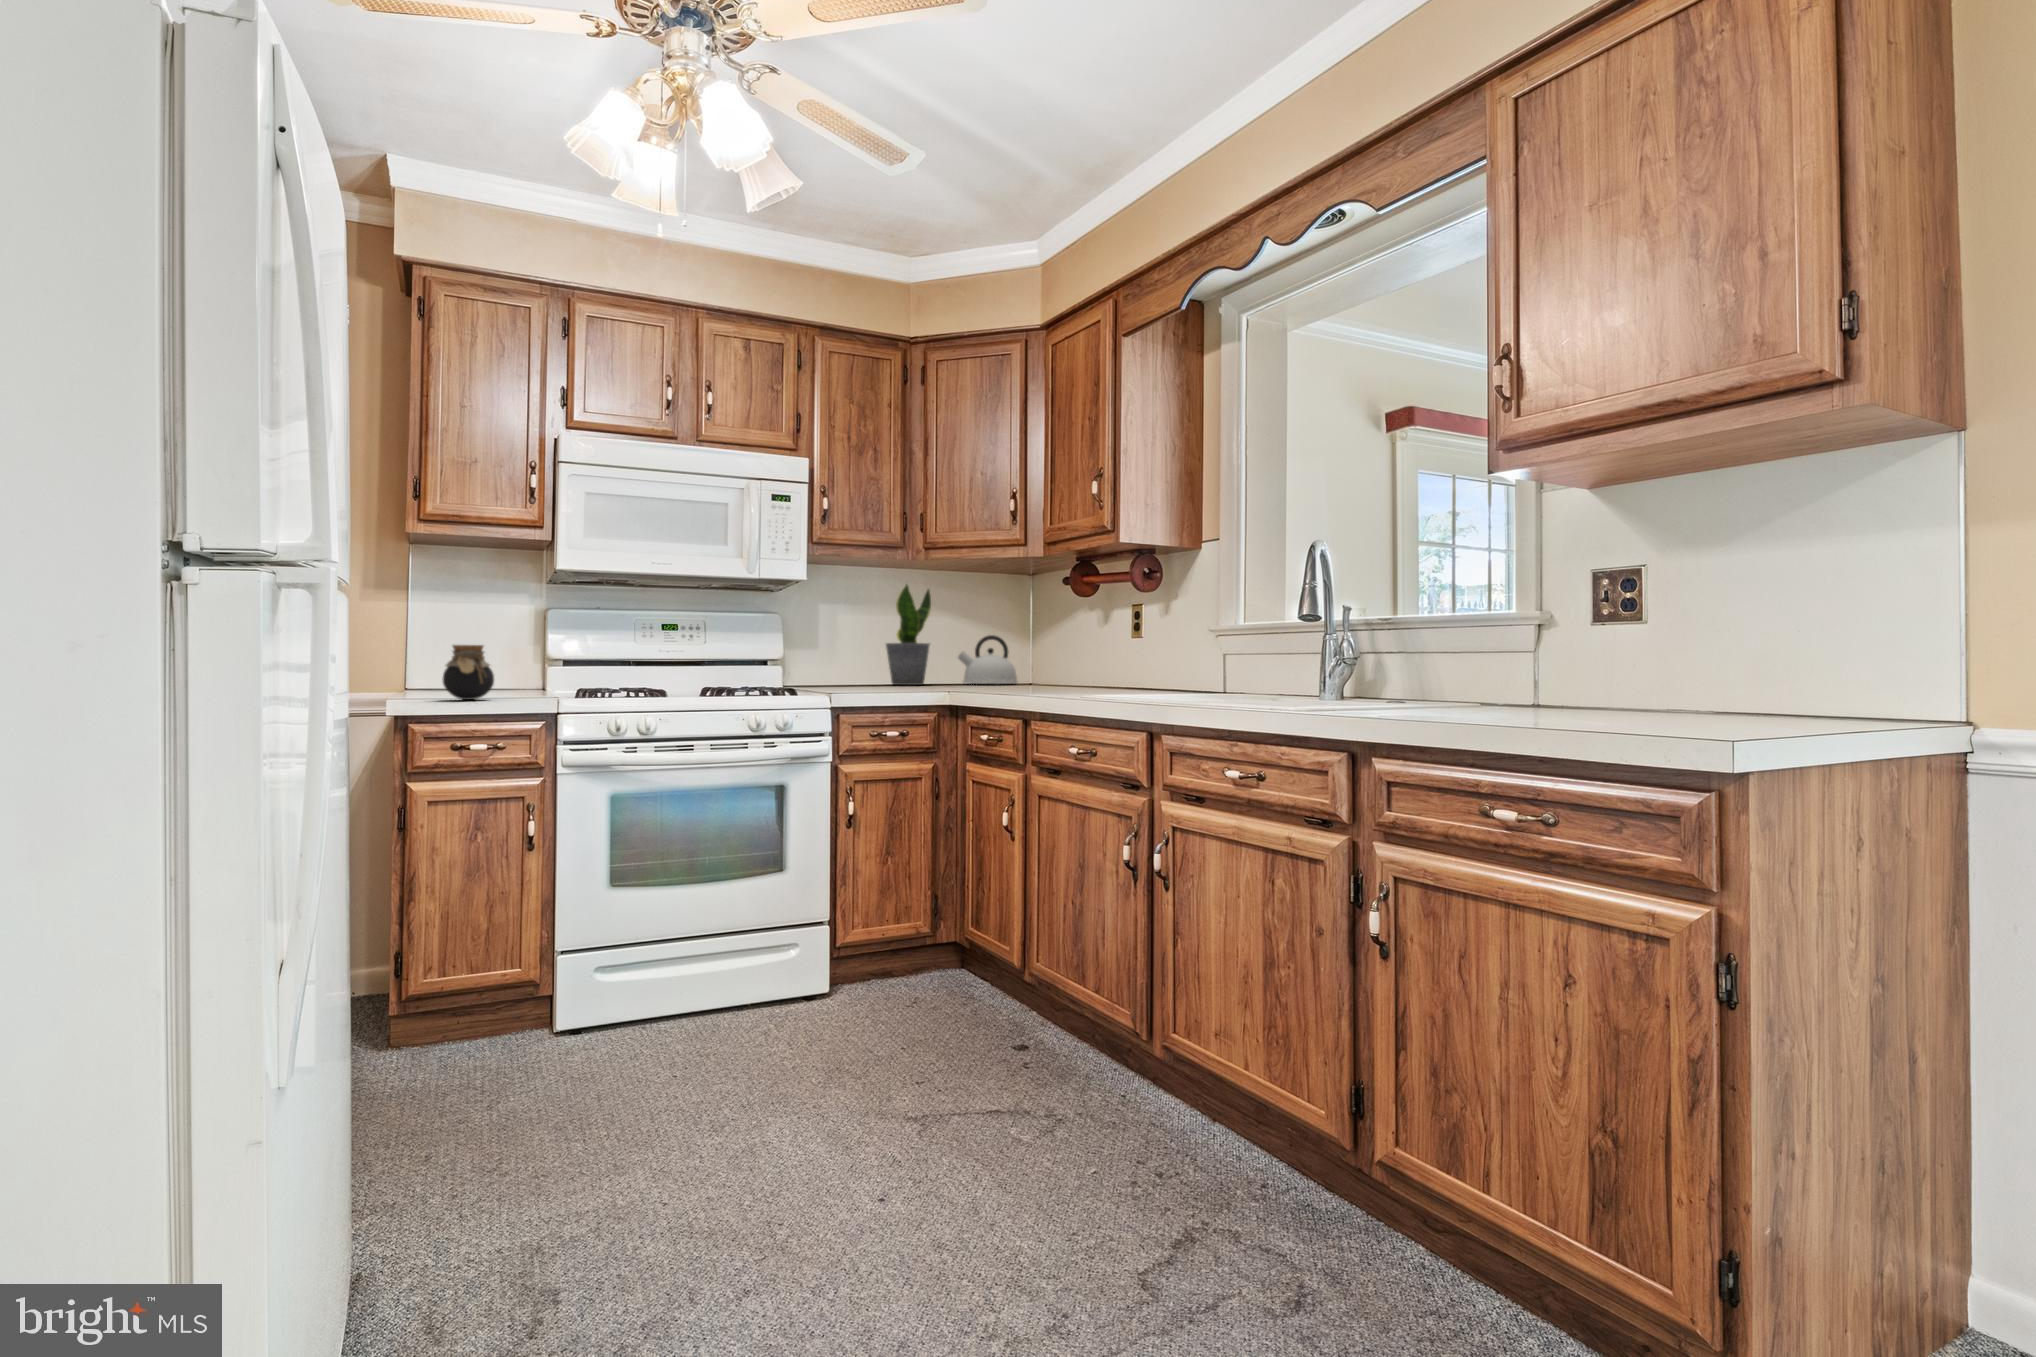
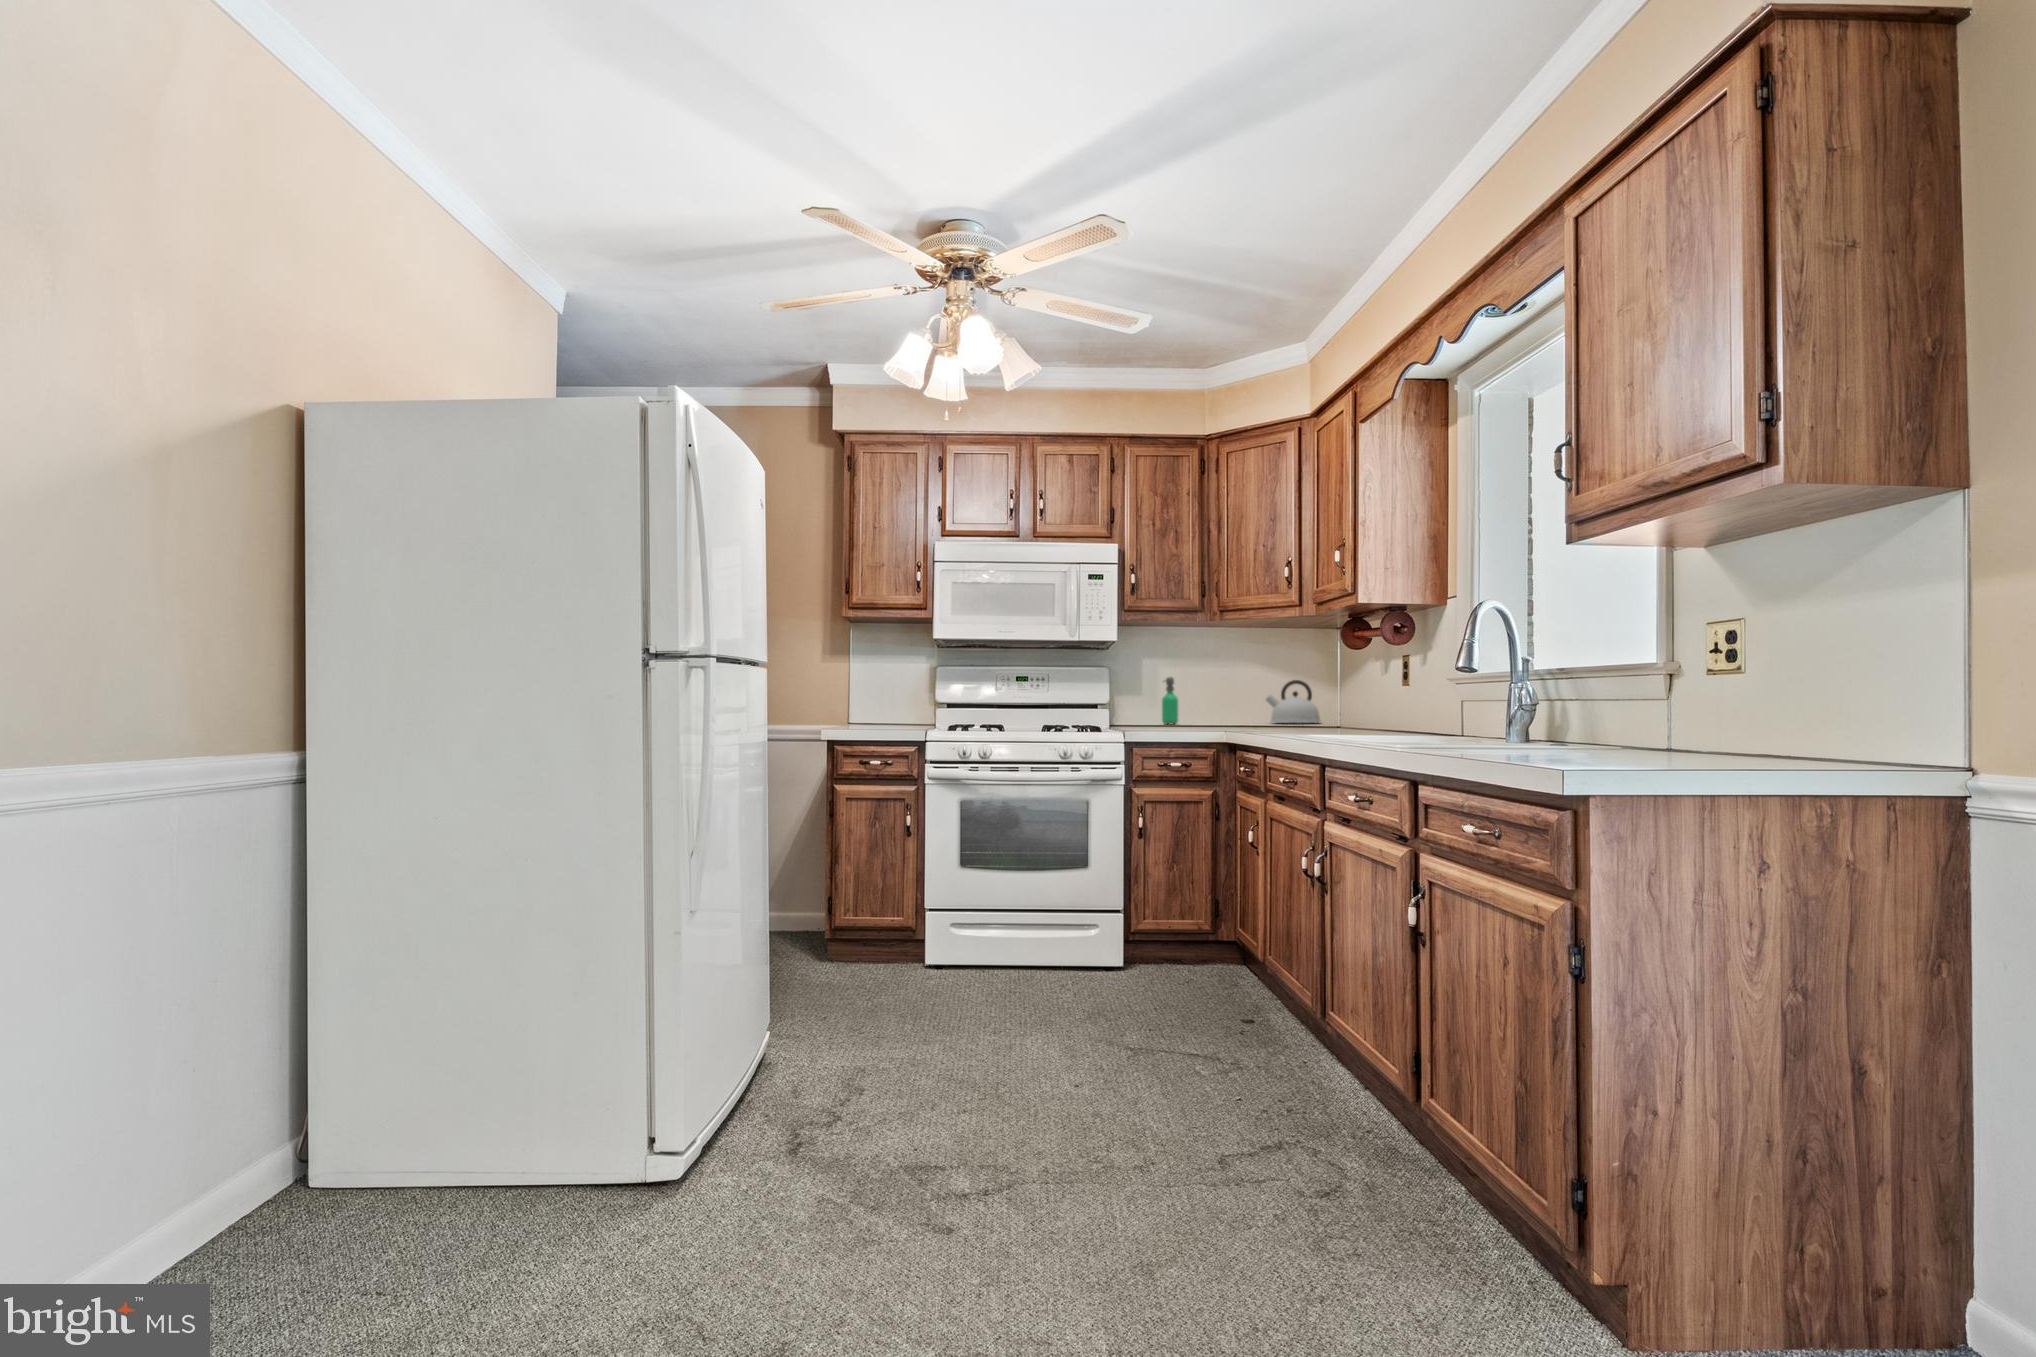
potted plant: present [886,584,931,685] -> none [1199,636,1239,724]
soap dispenser: none [842,629,862,686] -> present [1162,677,1178,724]
jar: present [443,645,494,700] -> none [856,694,887,731]

